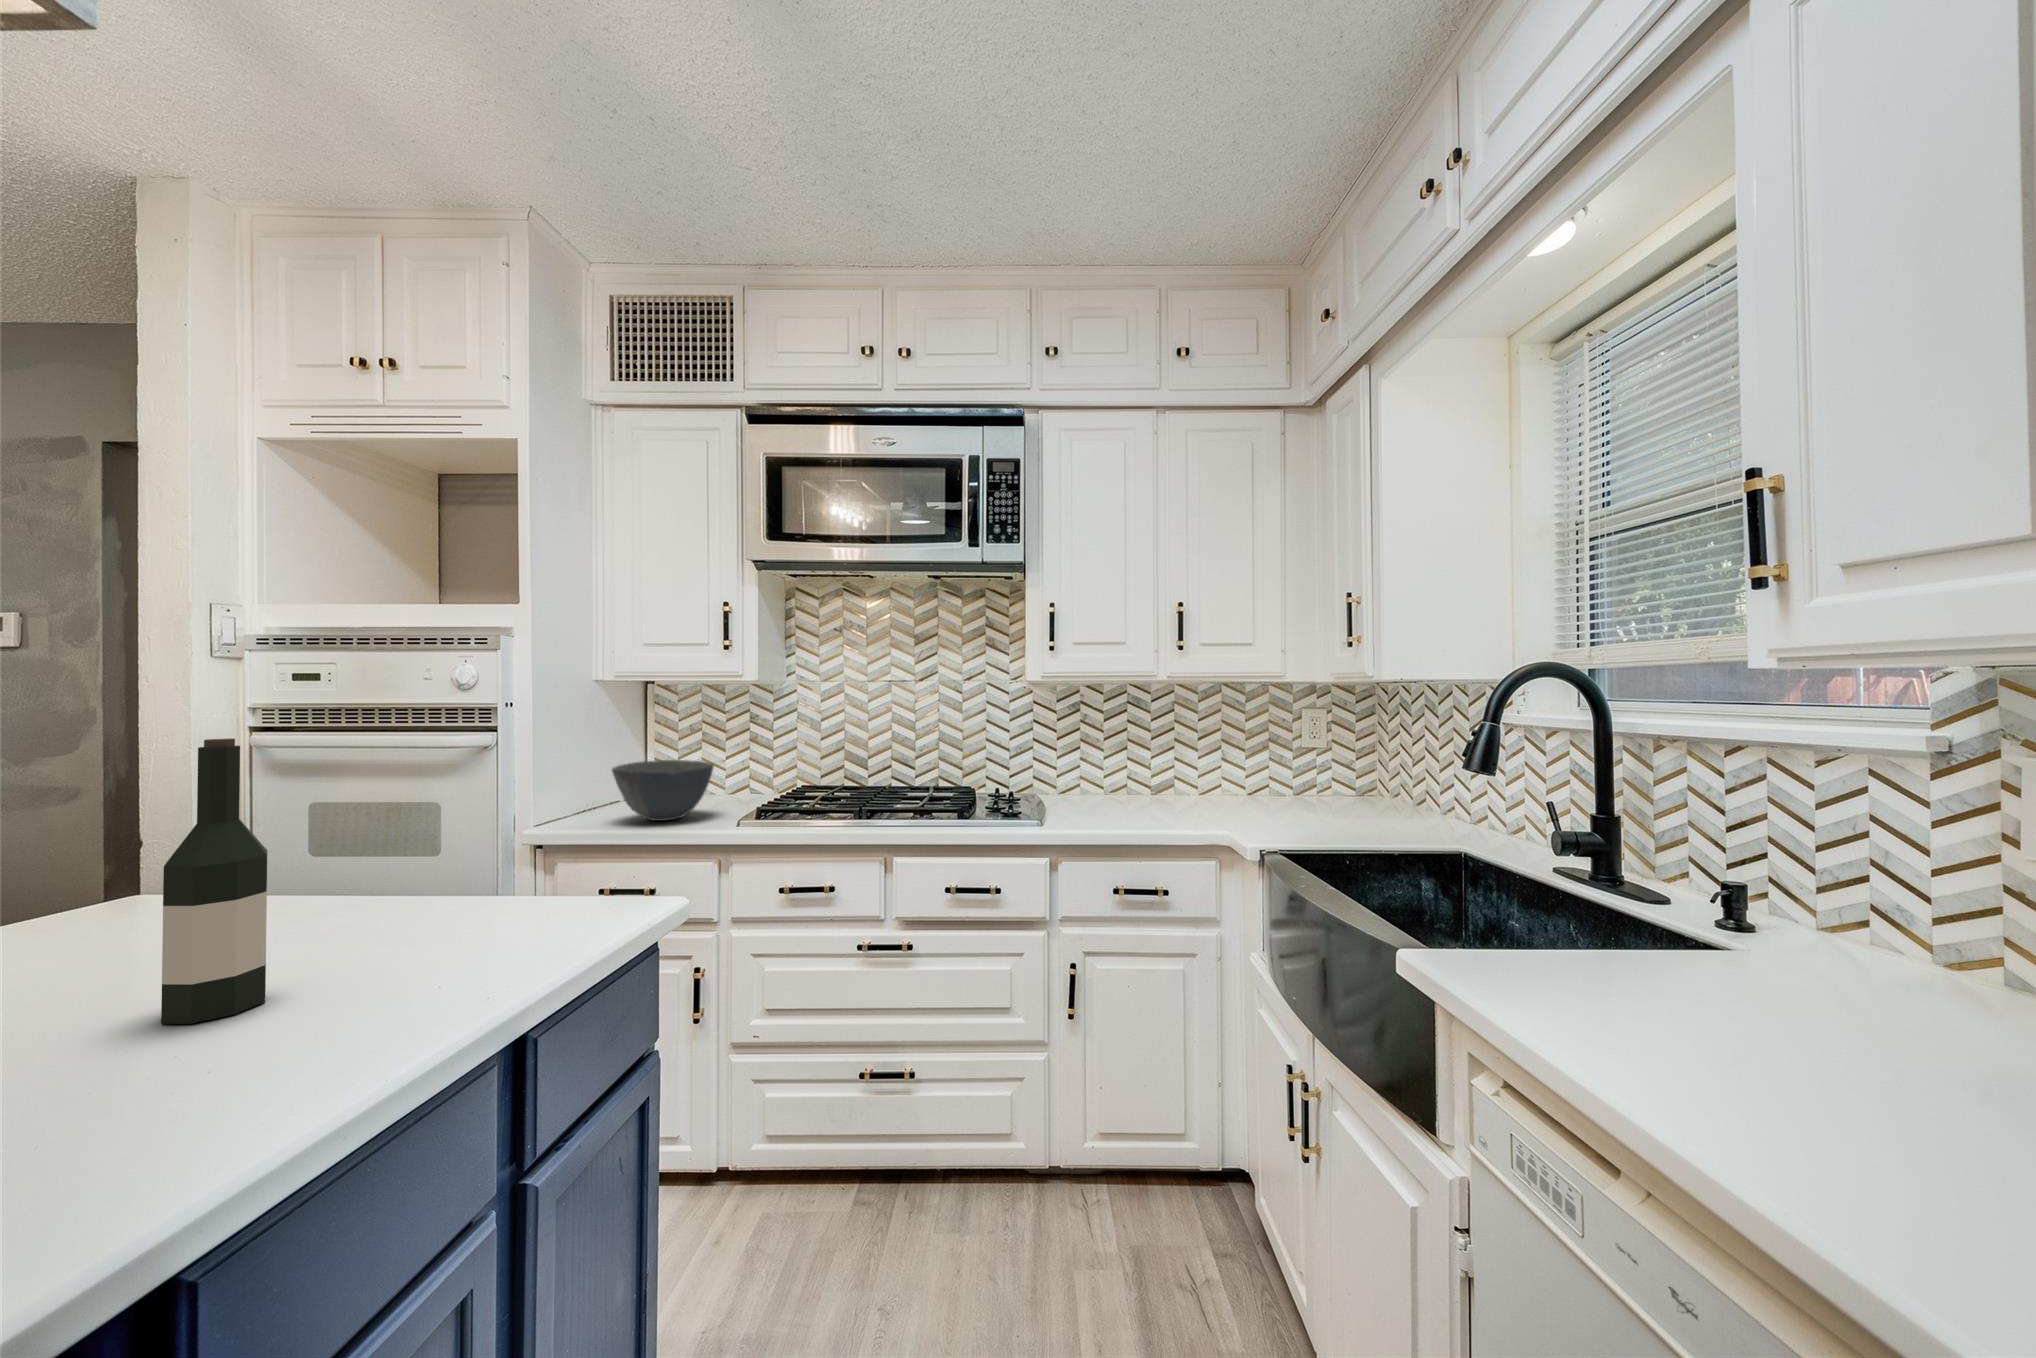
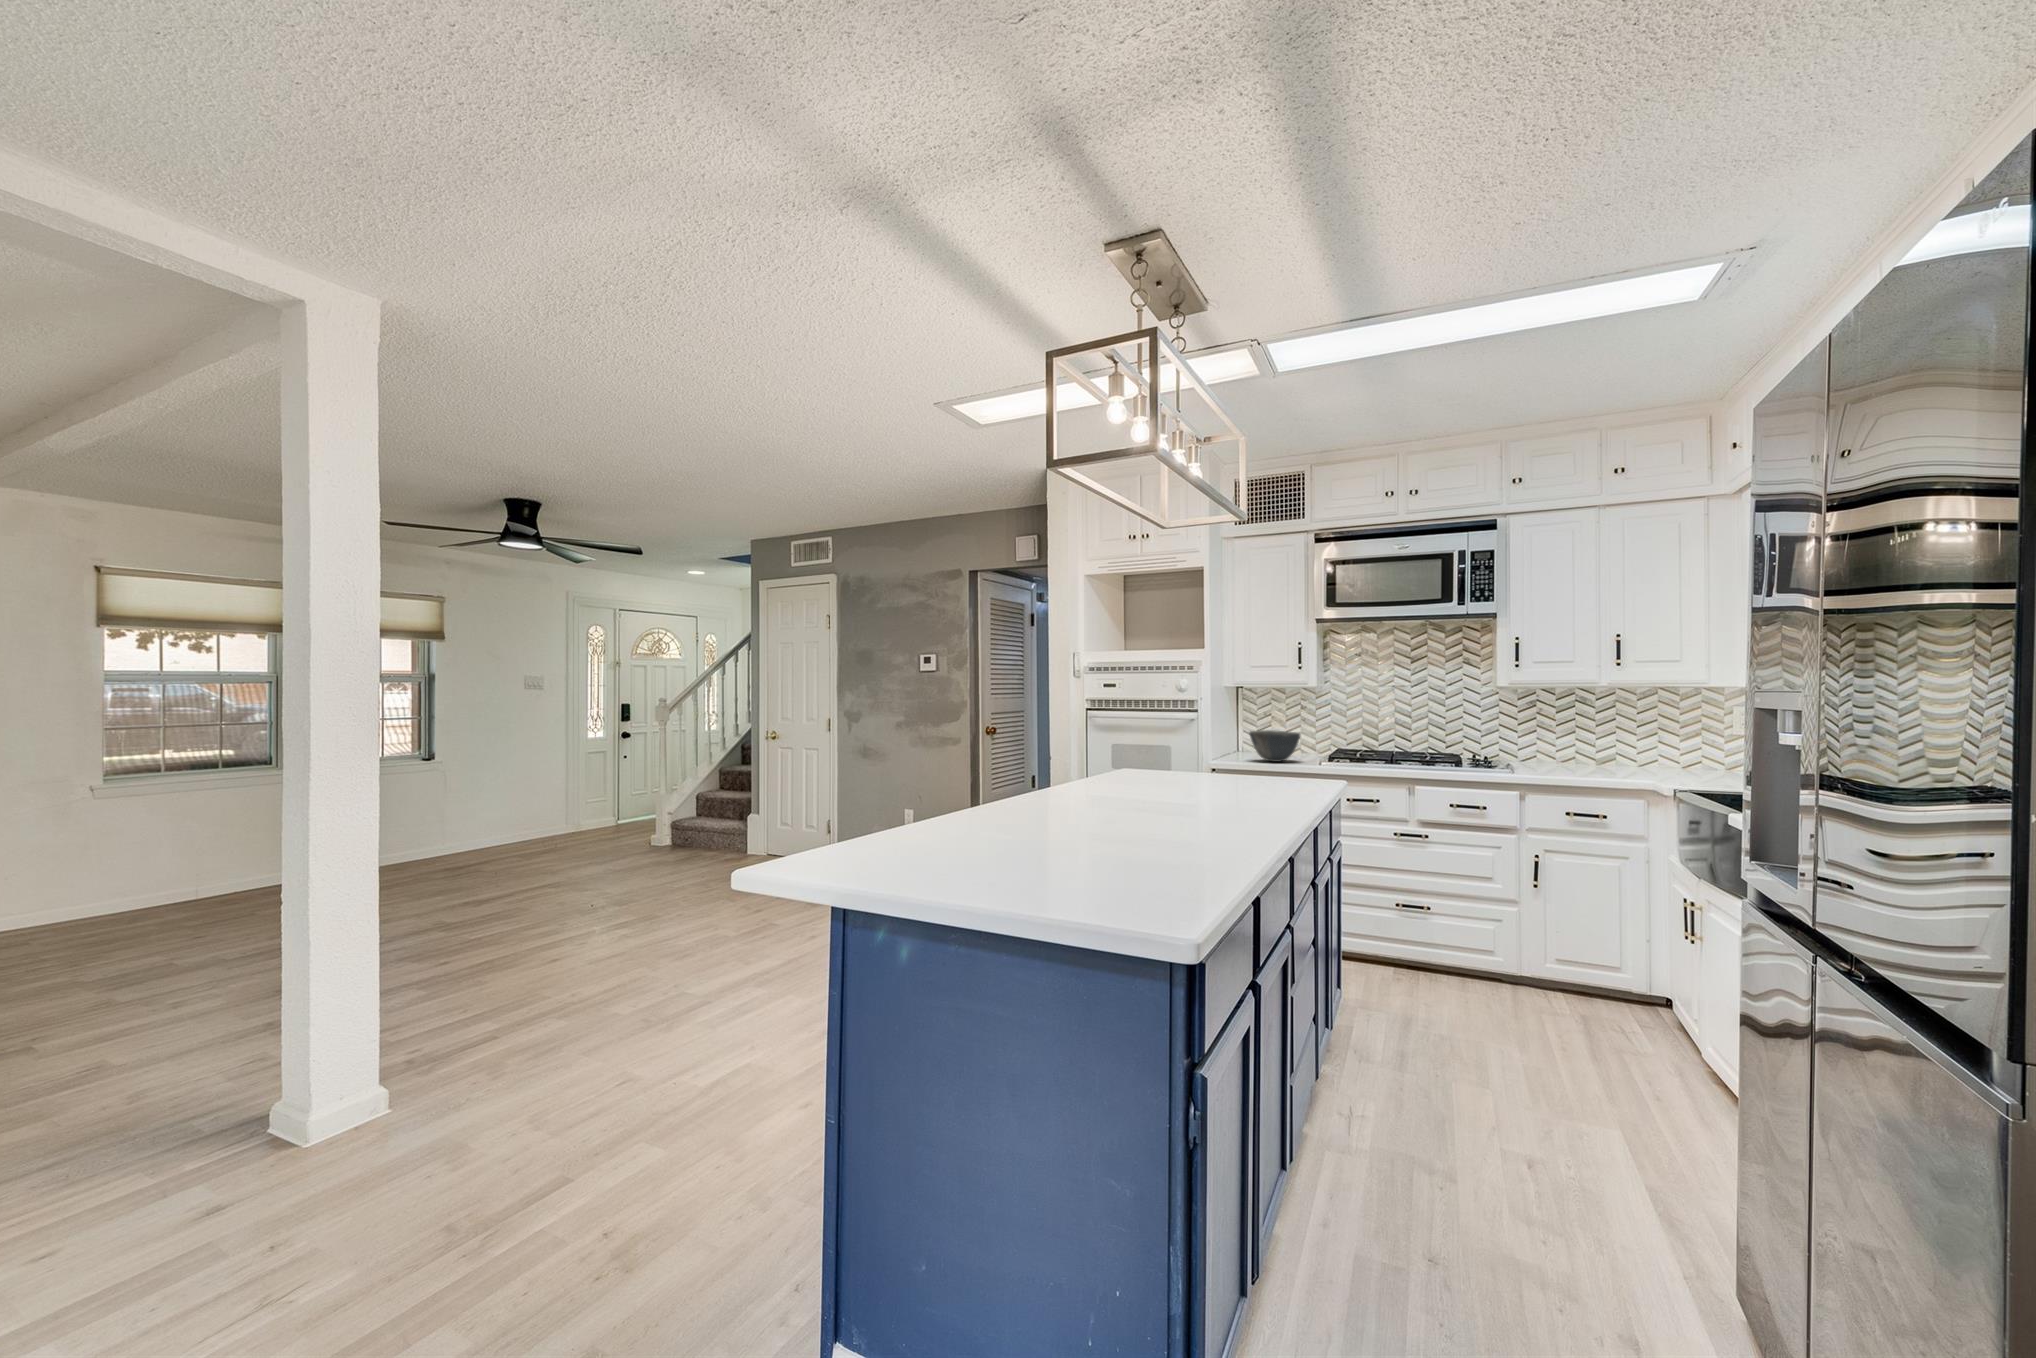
wine bottle: present [161,738,267,1024] -> none [1224,705,1246,787]

